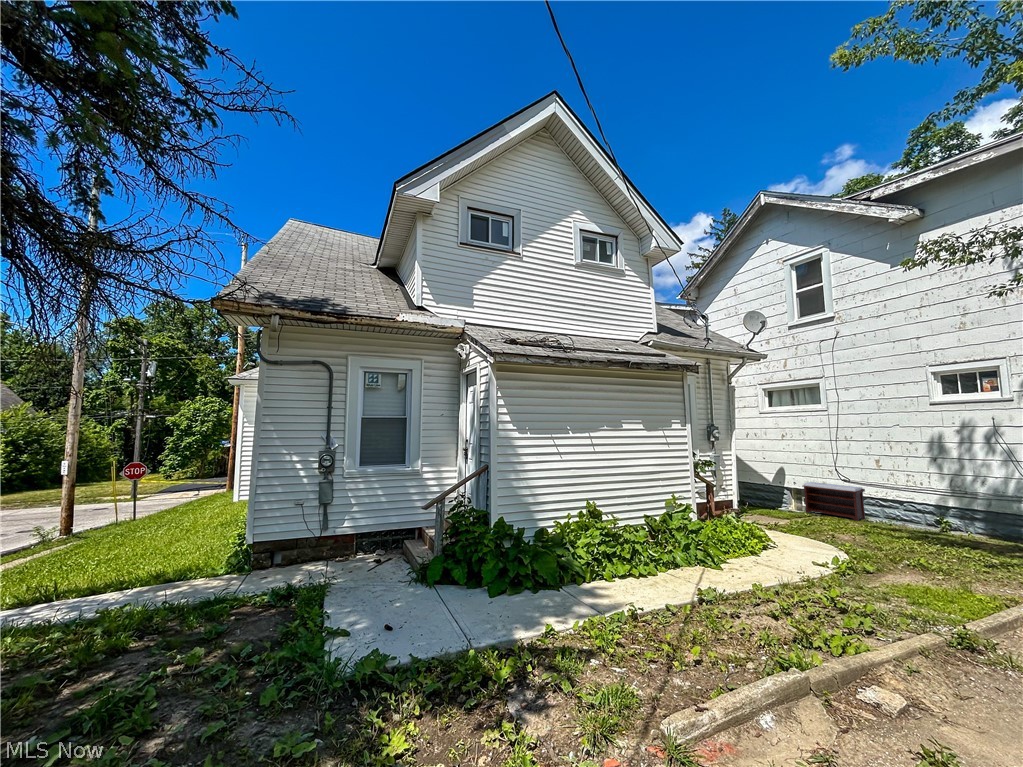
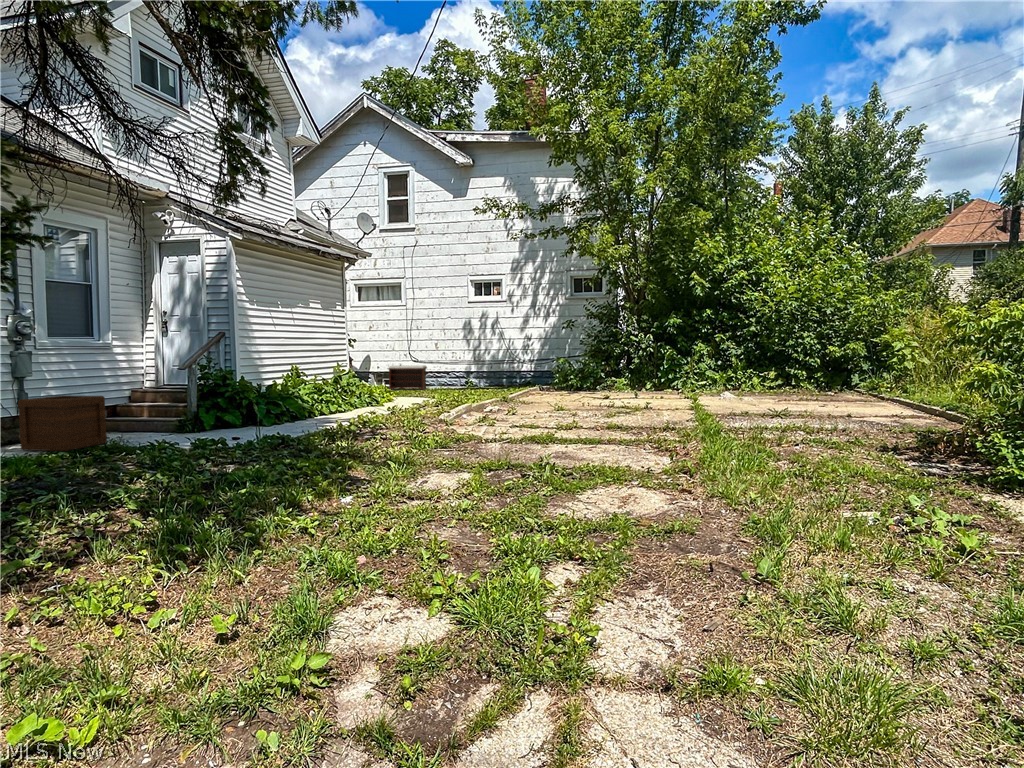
wooden crate: none [325,516,375,576] -> present [18,395,107,451]

